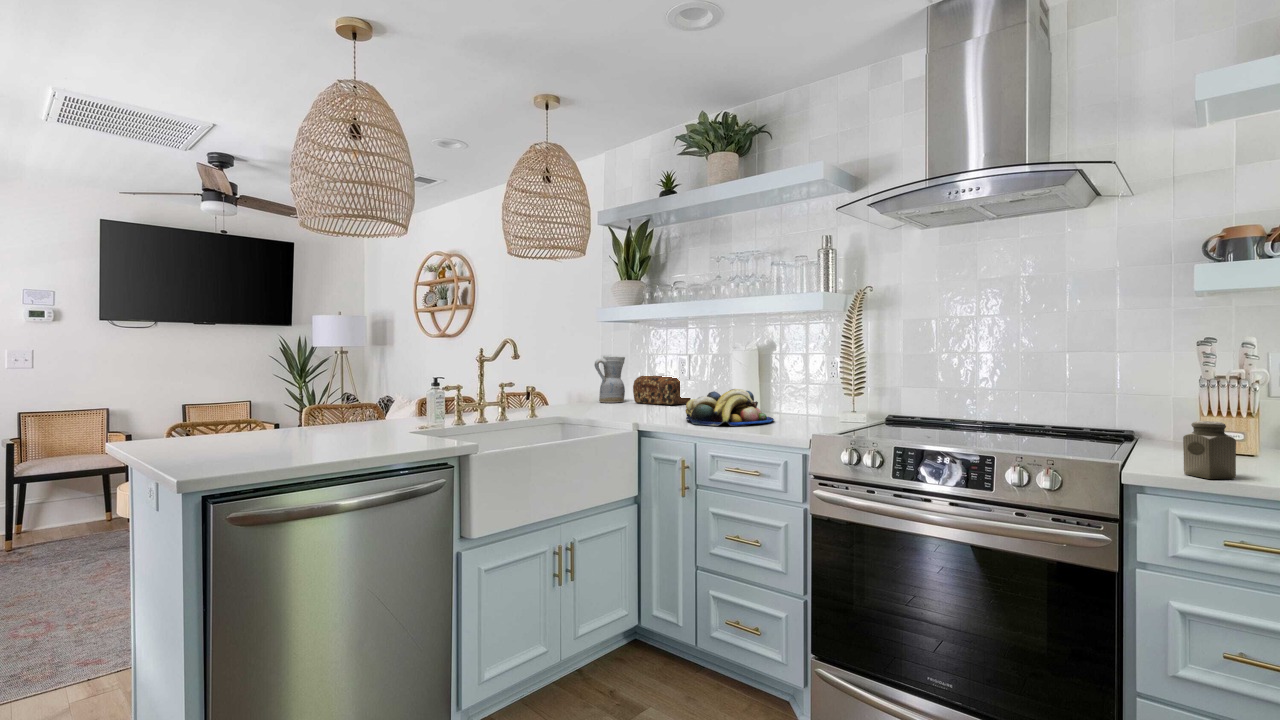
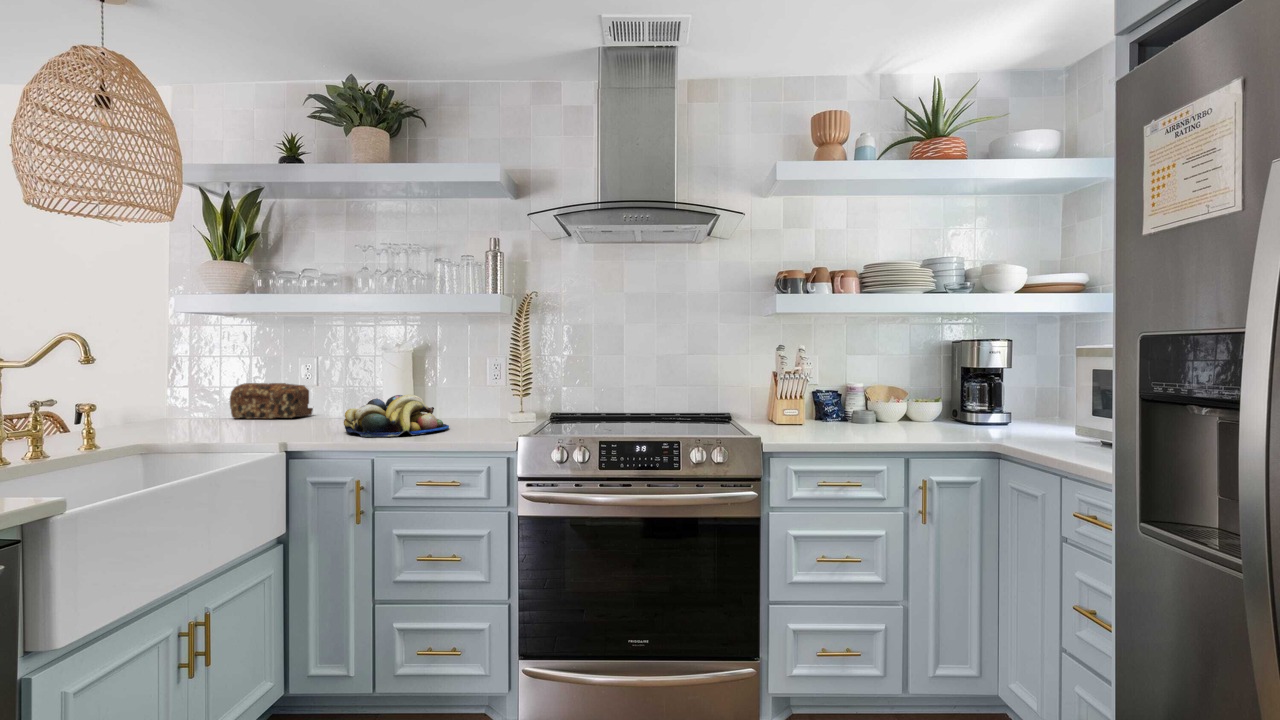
ceramic pitcher: present [595,356,625,403] -> none [167,359,213,421]
salt shaker: present [1183,421,1236,479] -> none [797,403,824,442]

